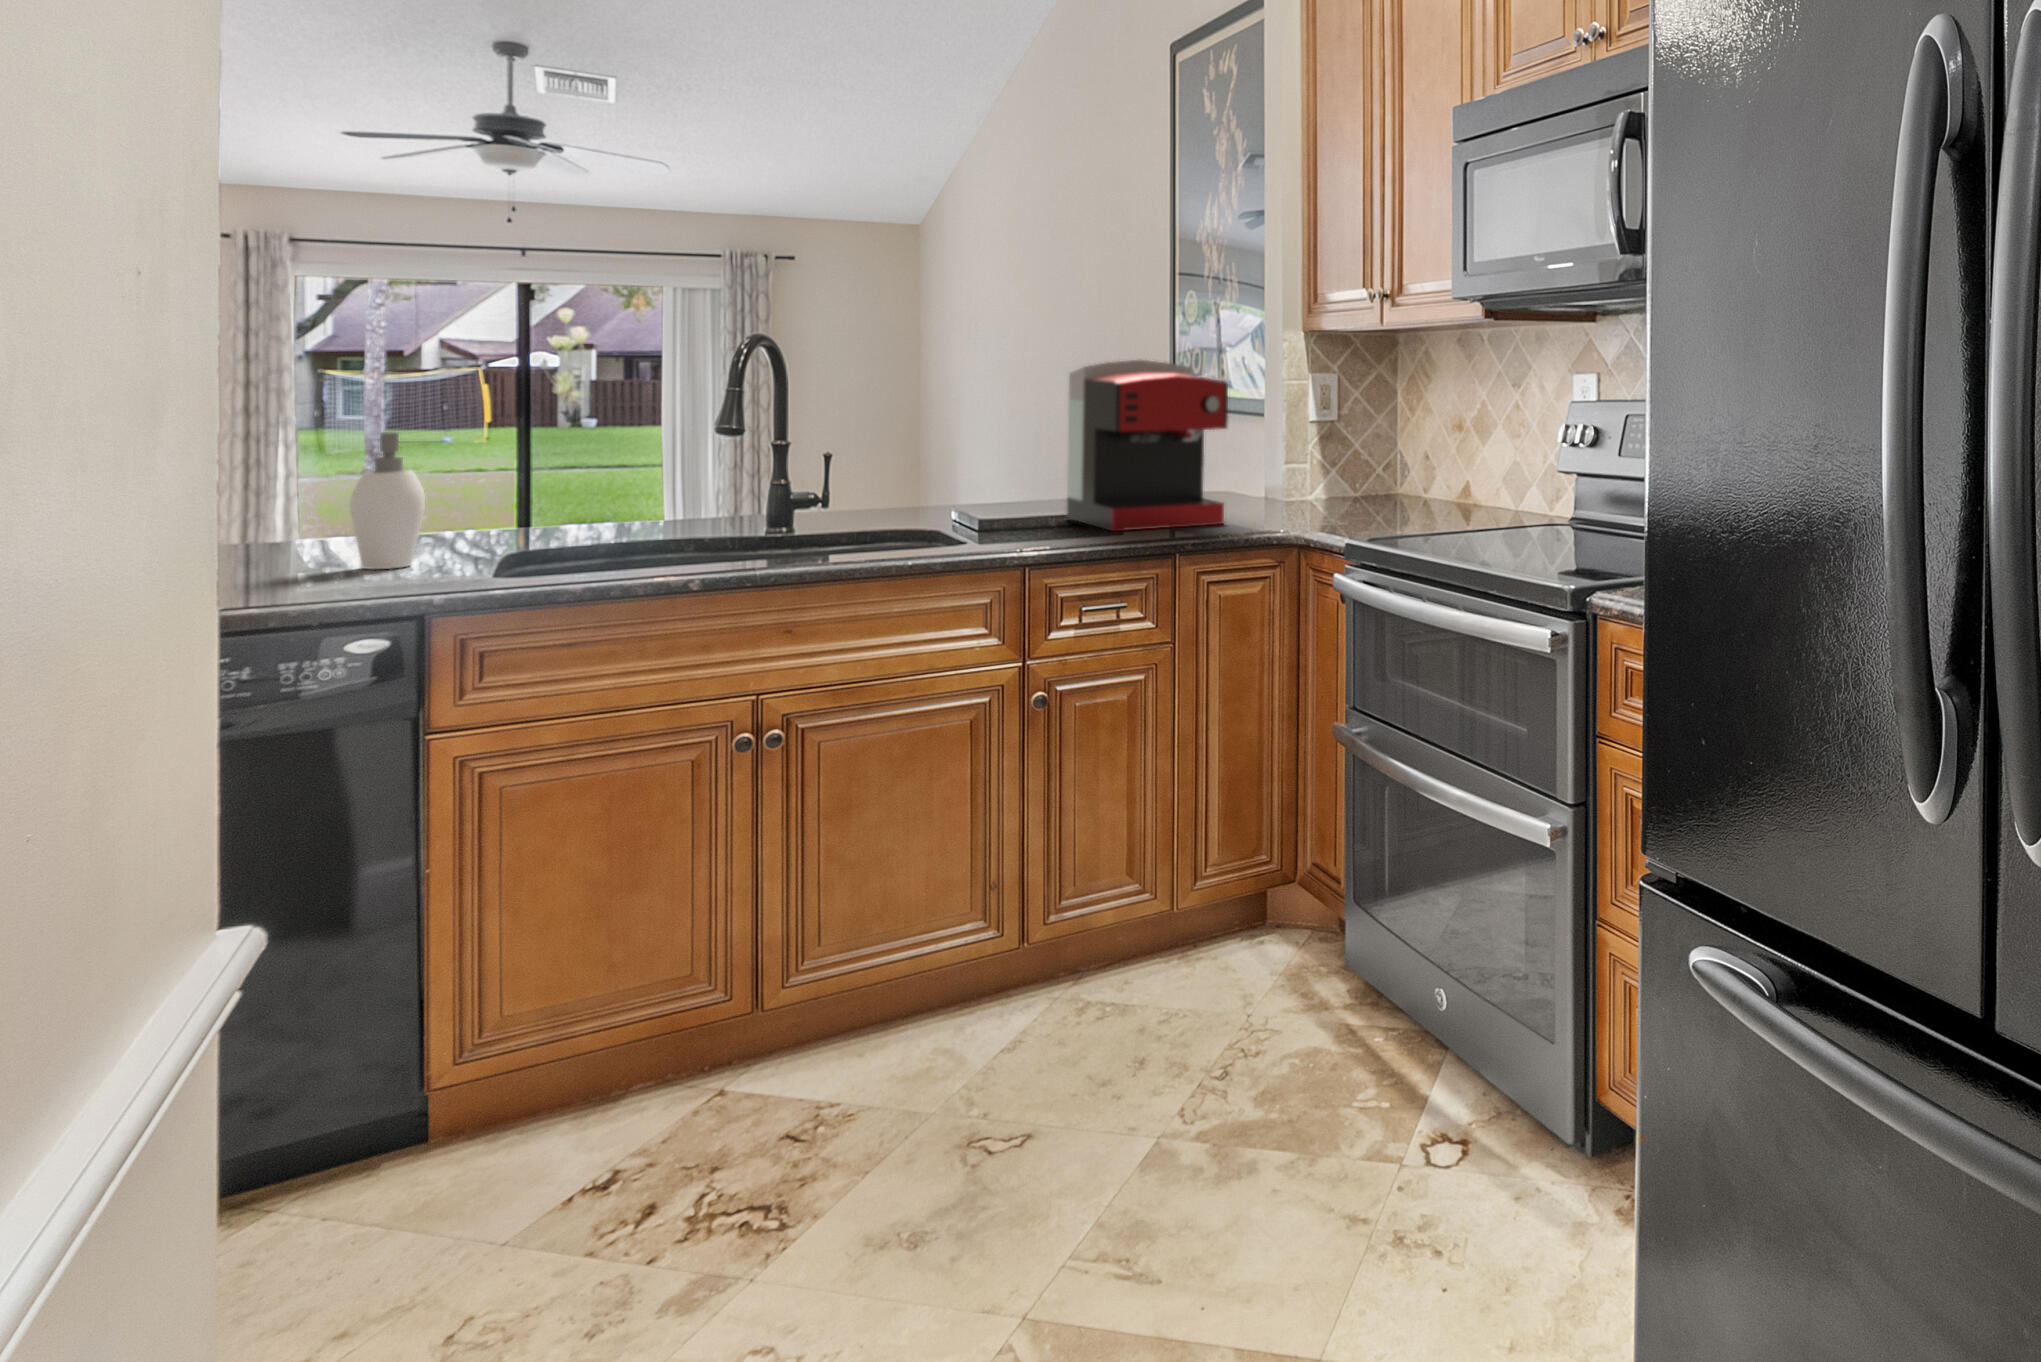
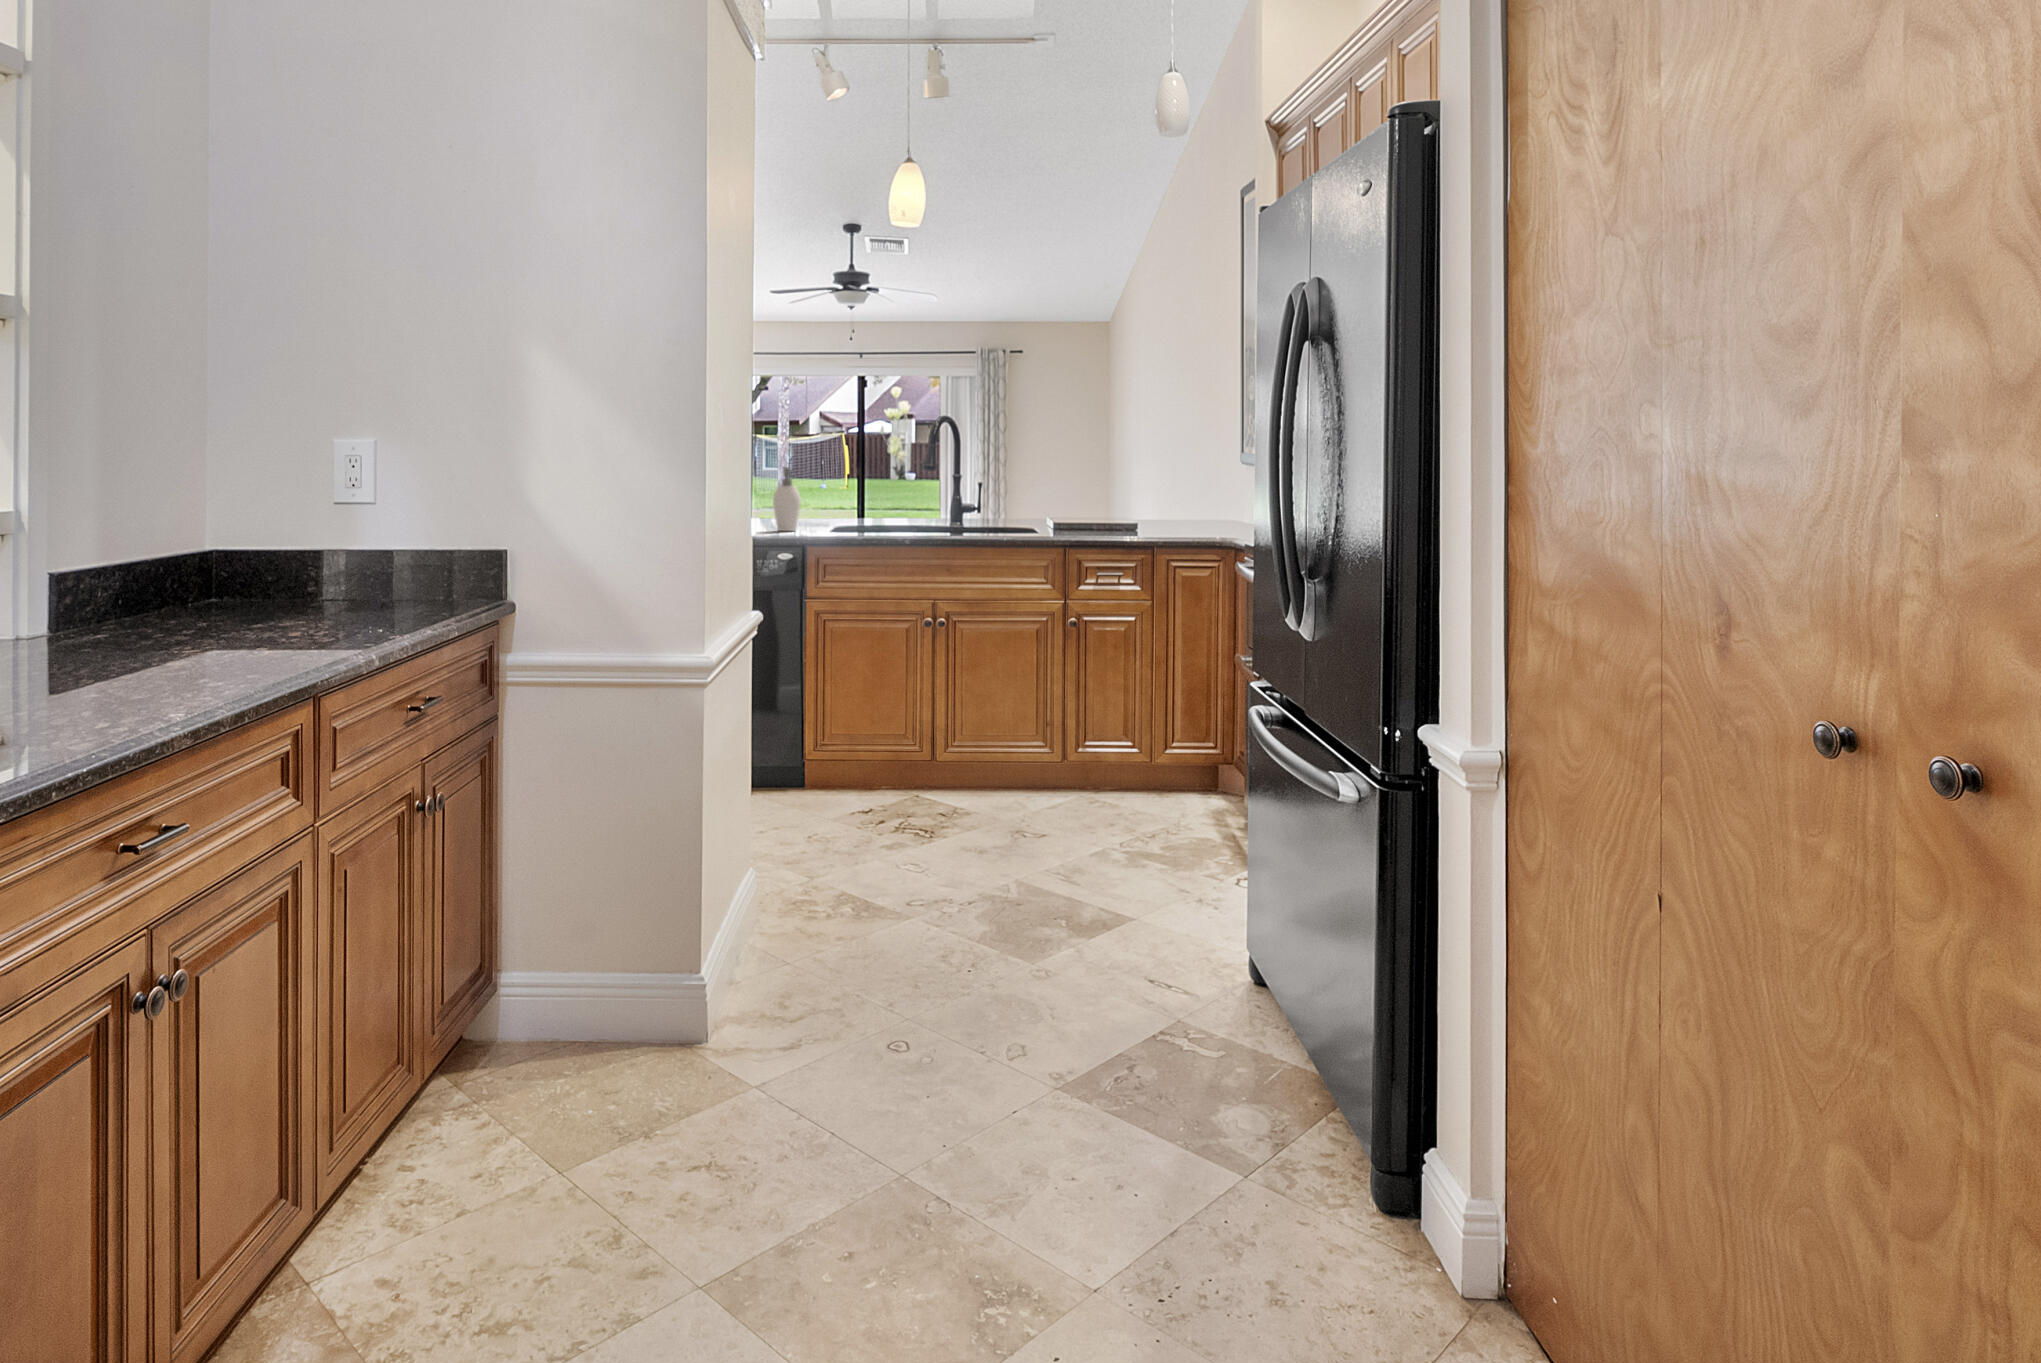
coffee maker: present [1067,360,1228,531] -> none [1113,430,1201,534]

